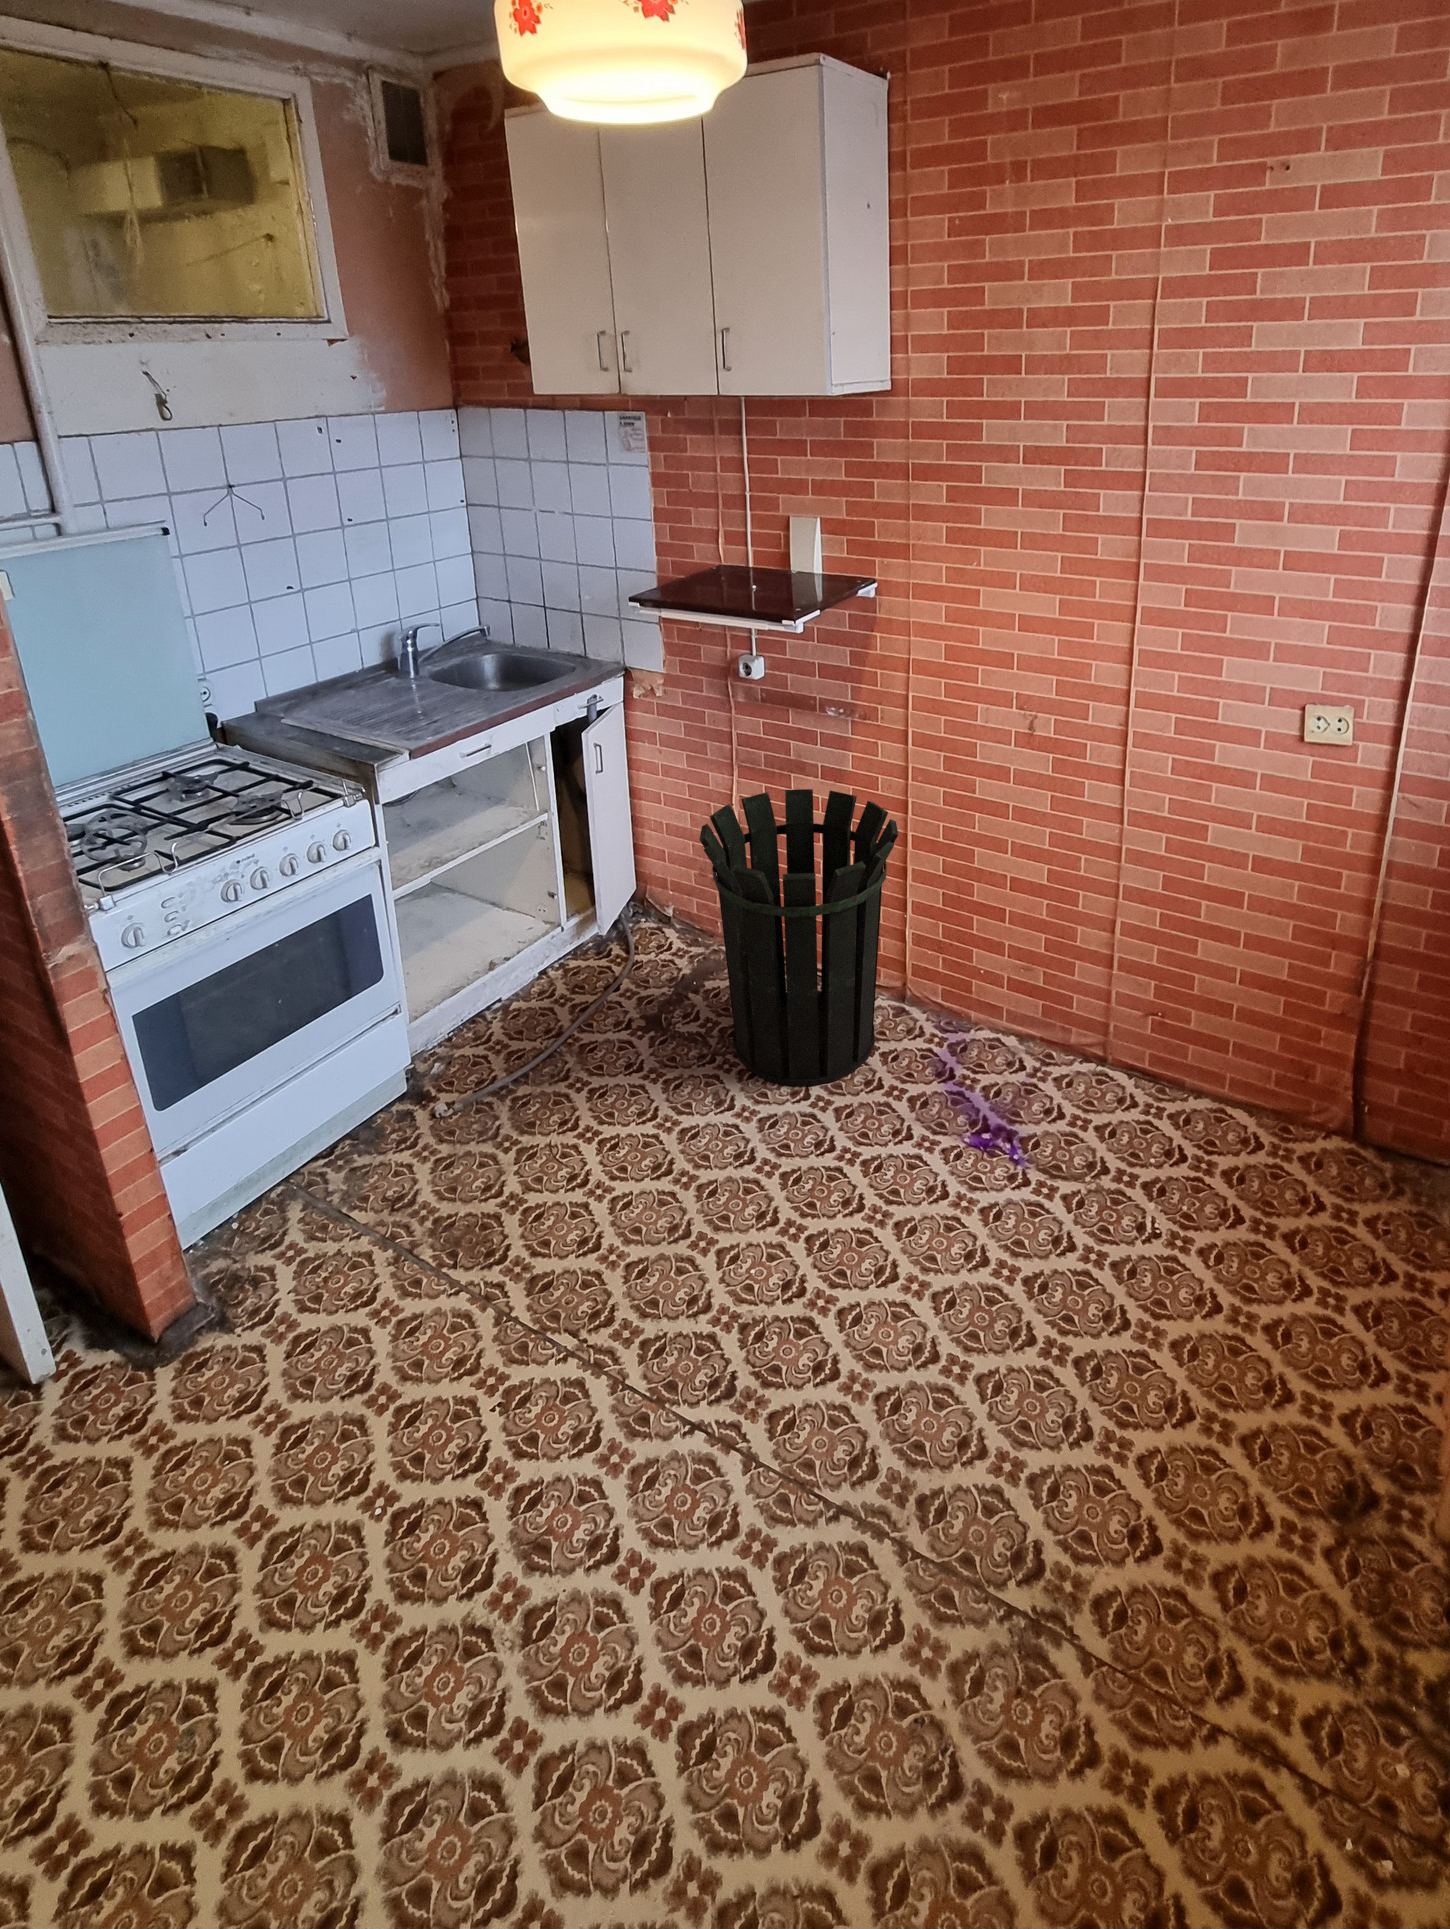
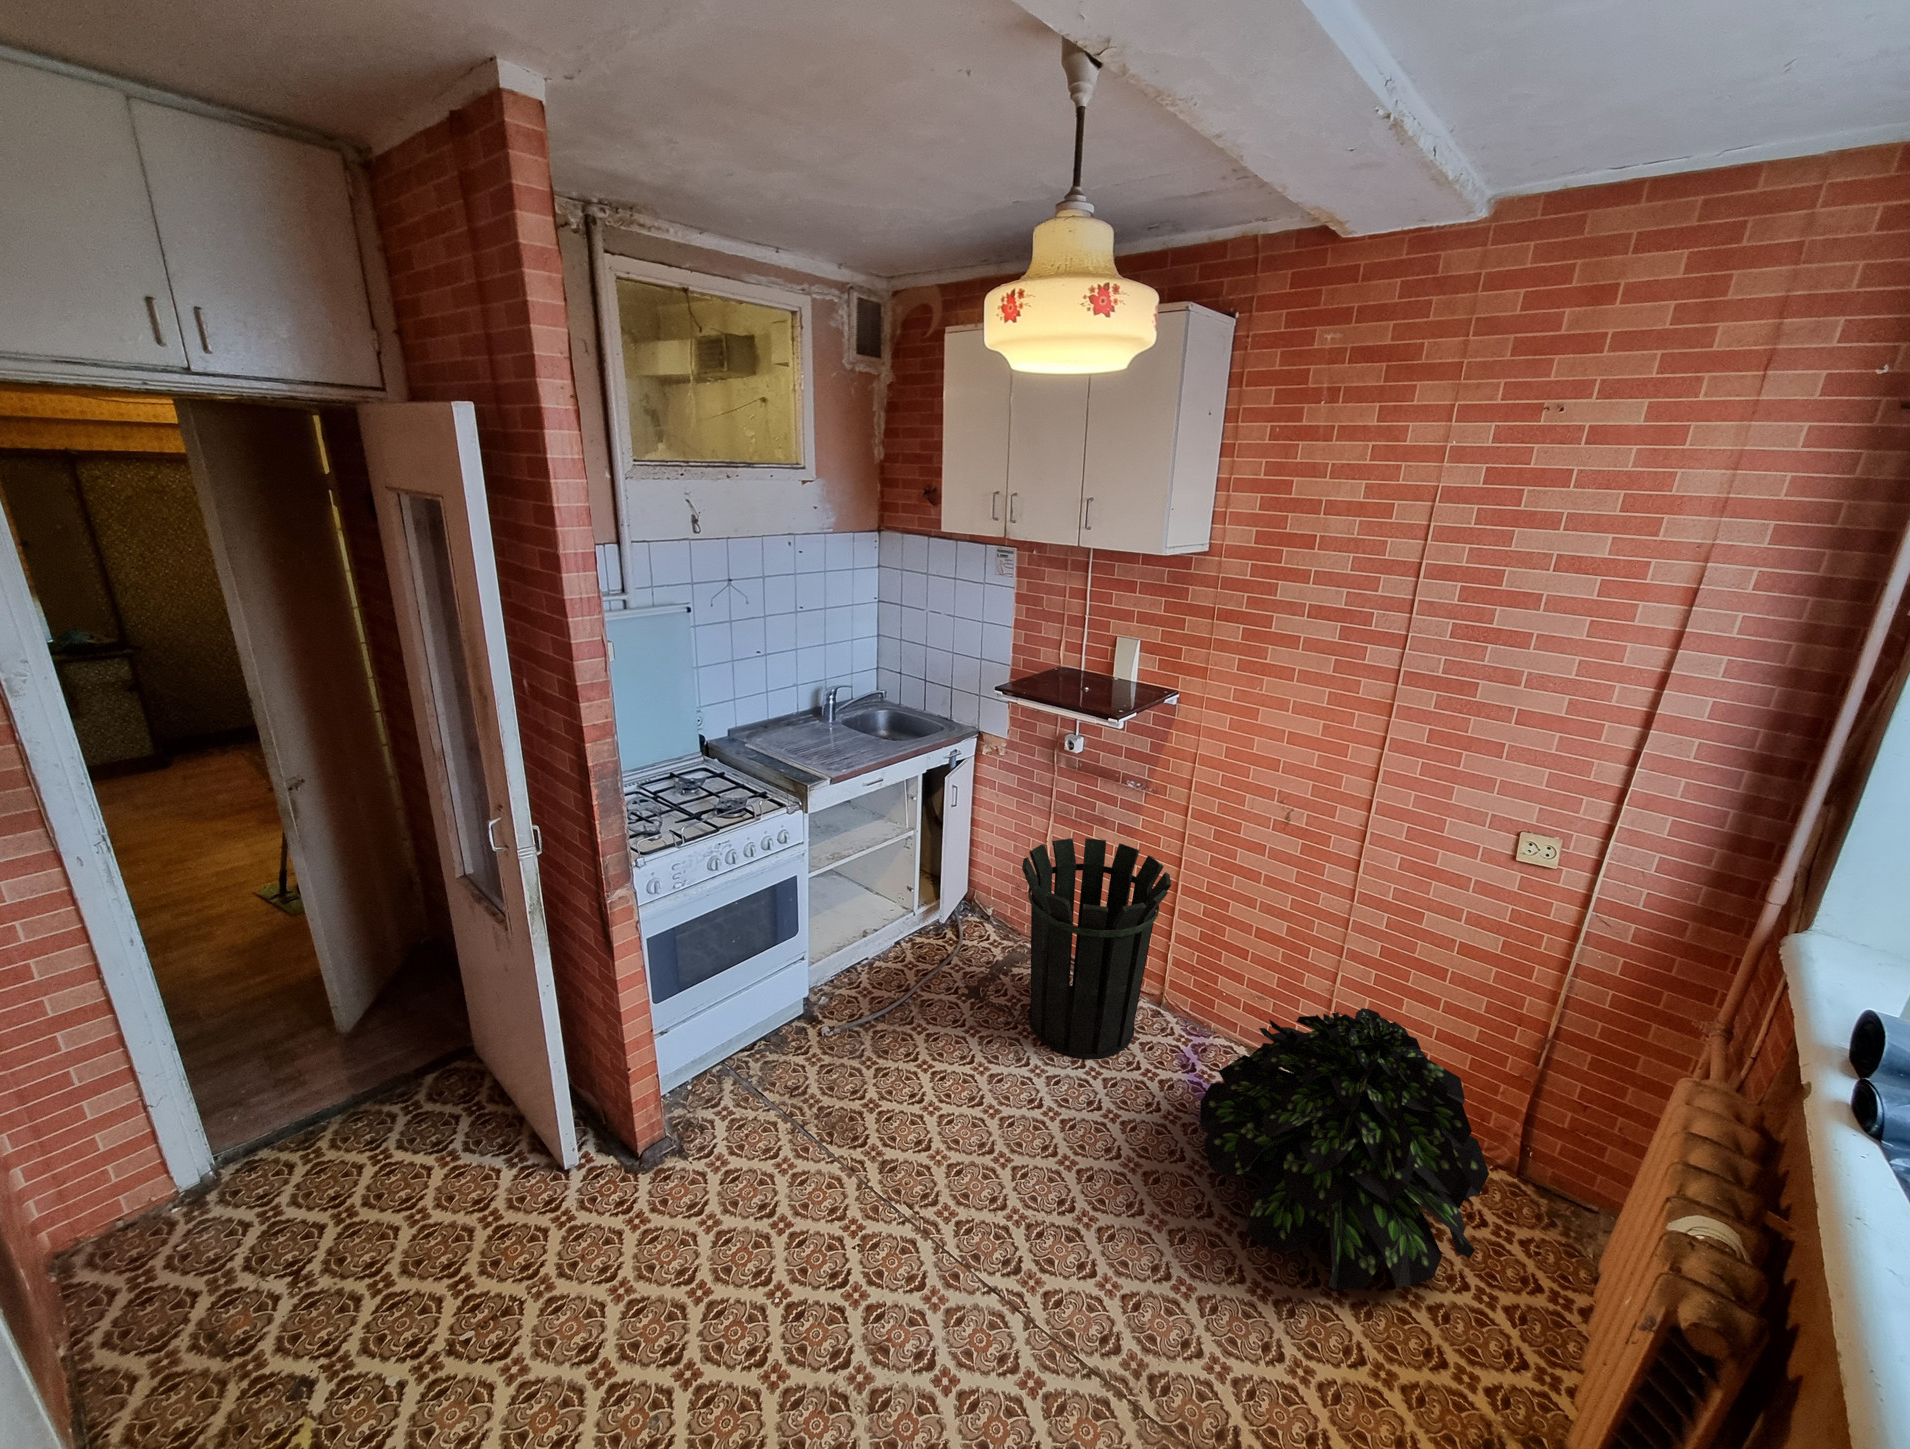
potted plant: none [962,954,1312,1327] -> present [1200,1008,1489,1290]

